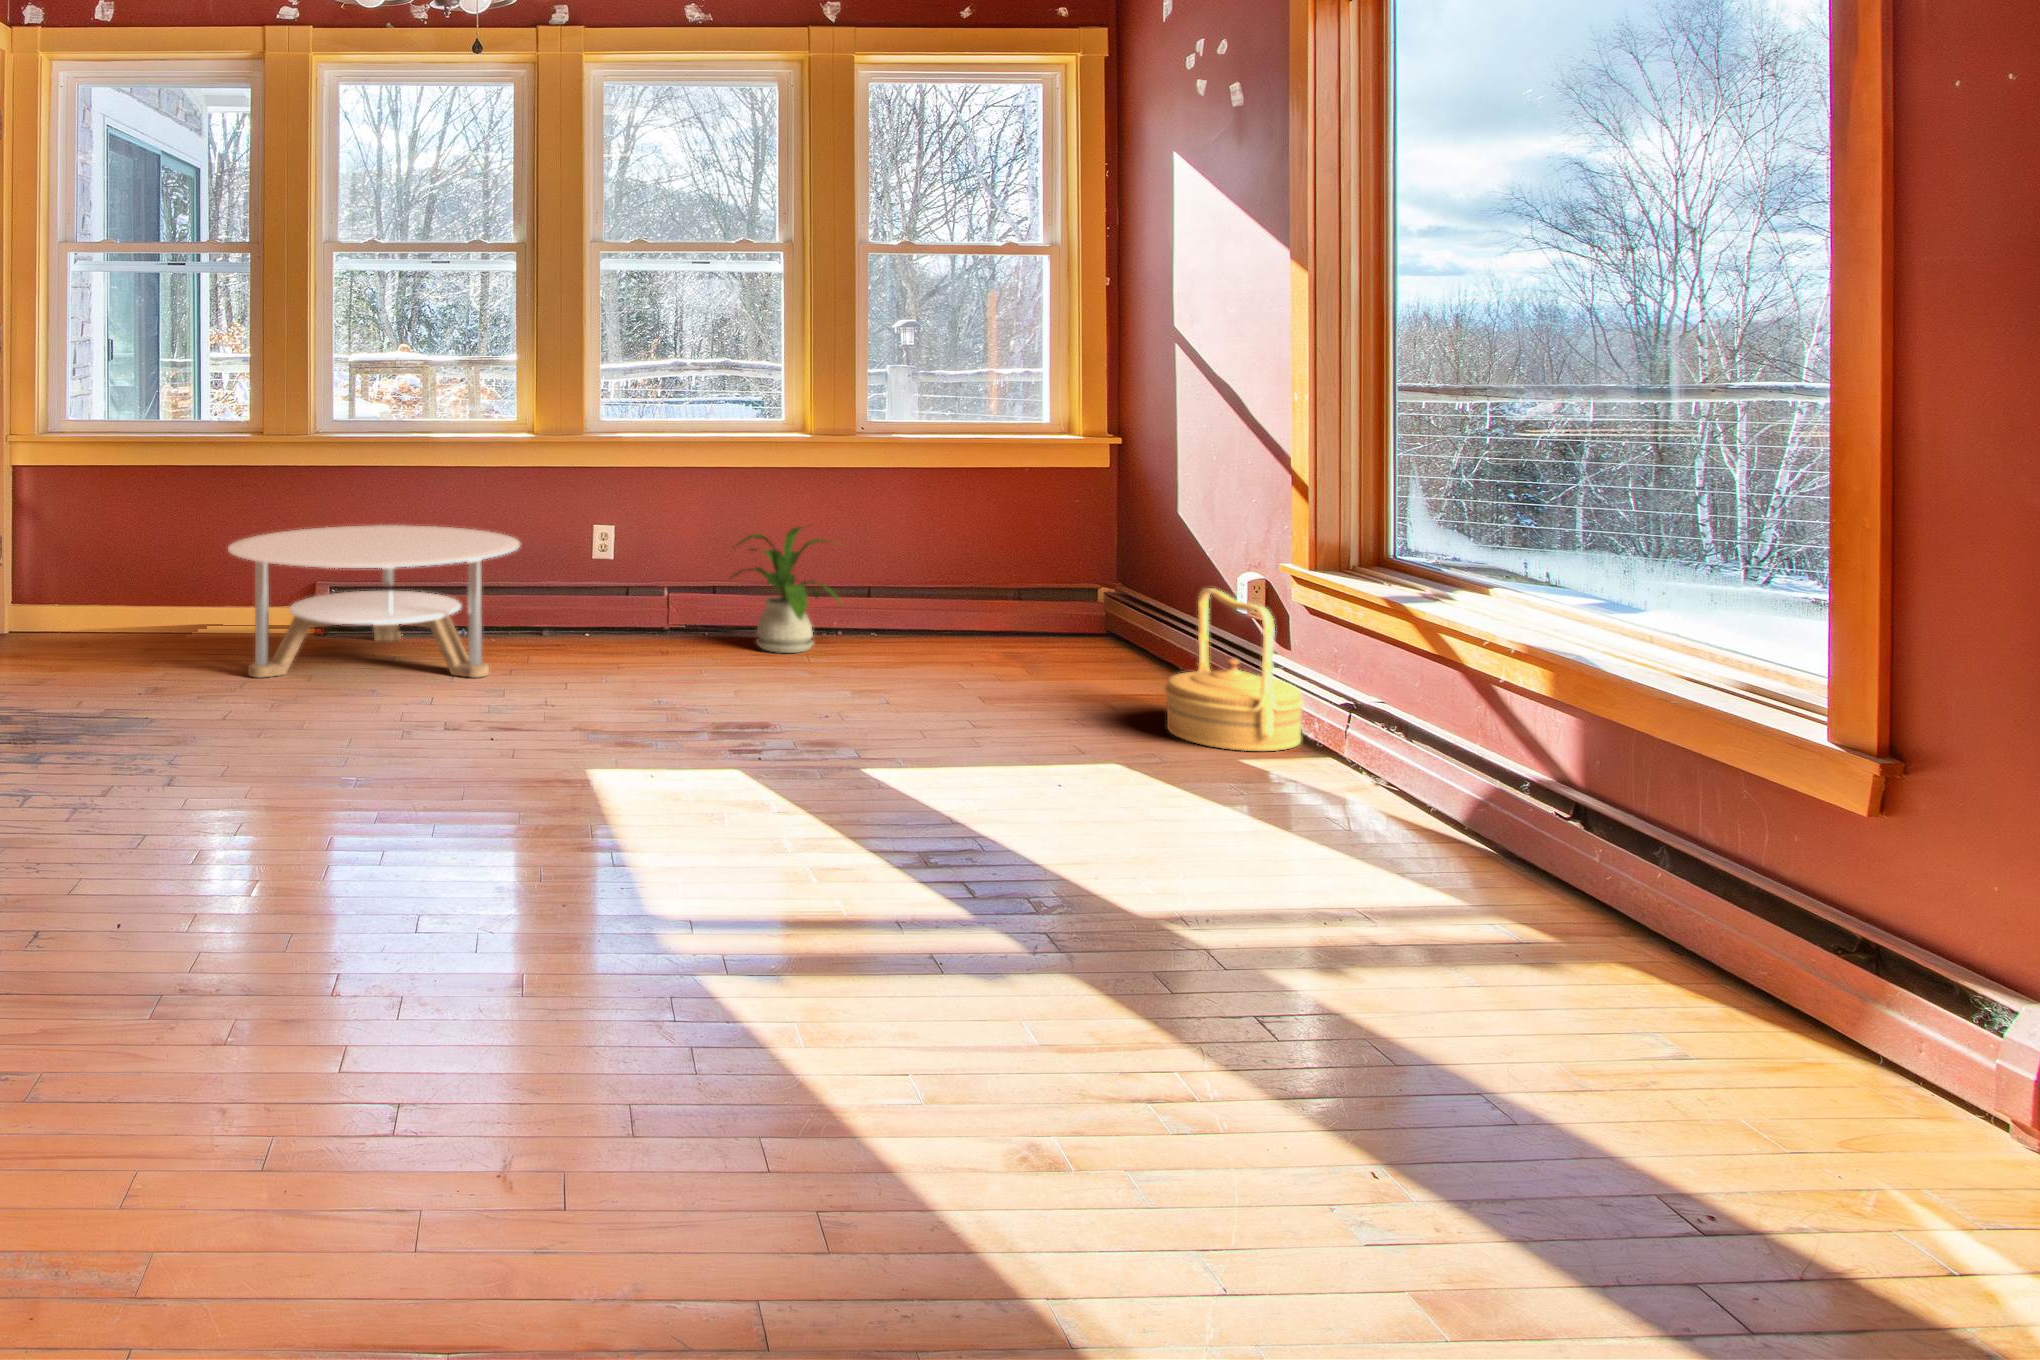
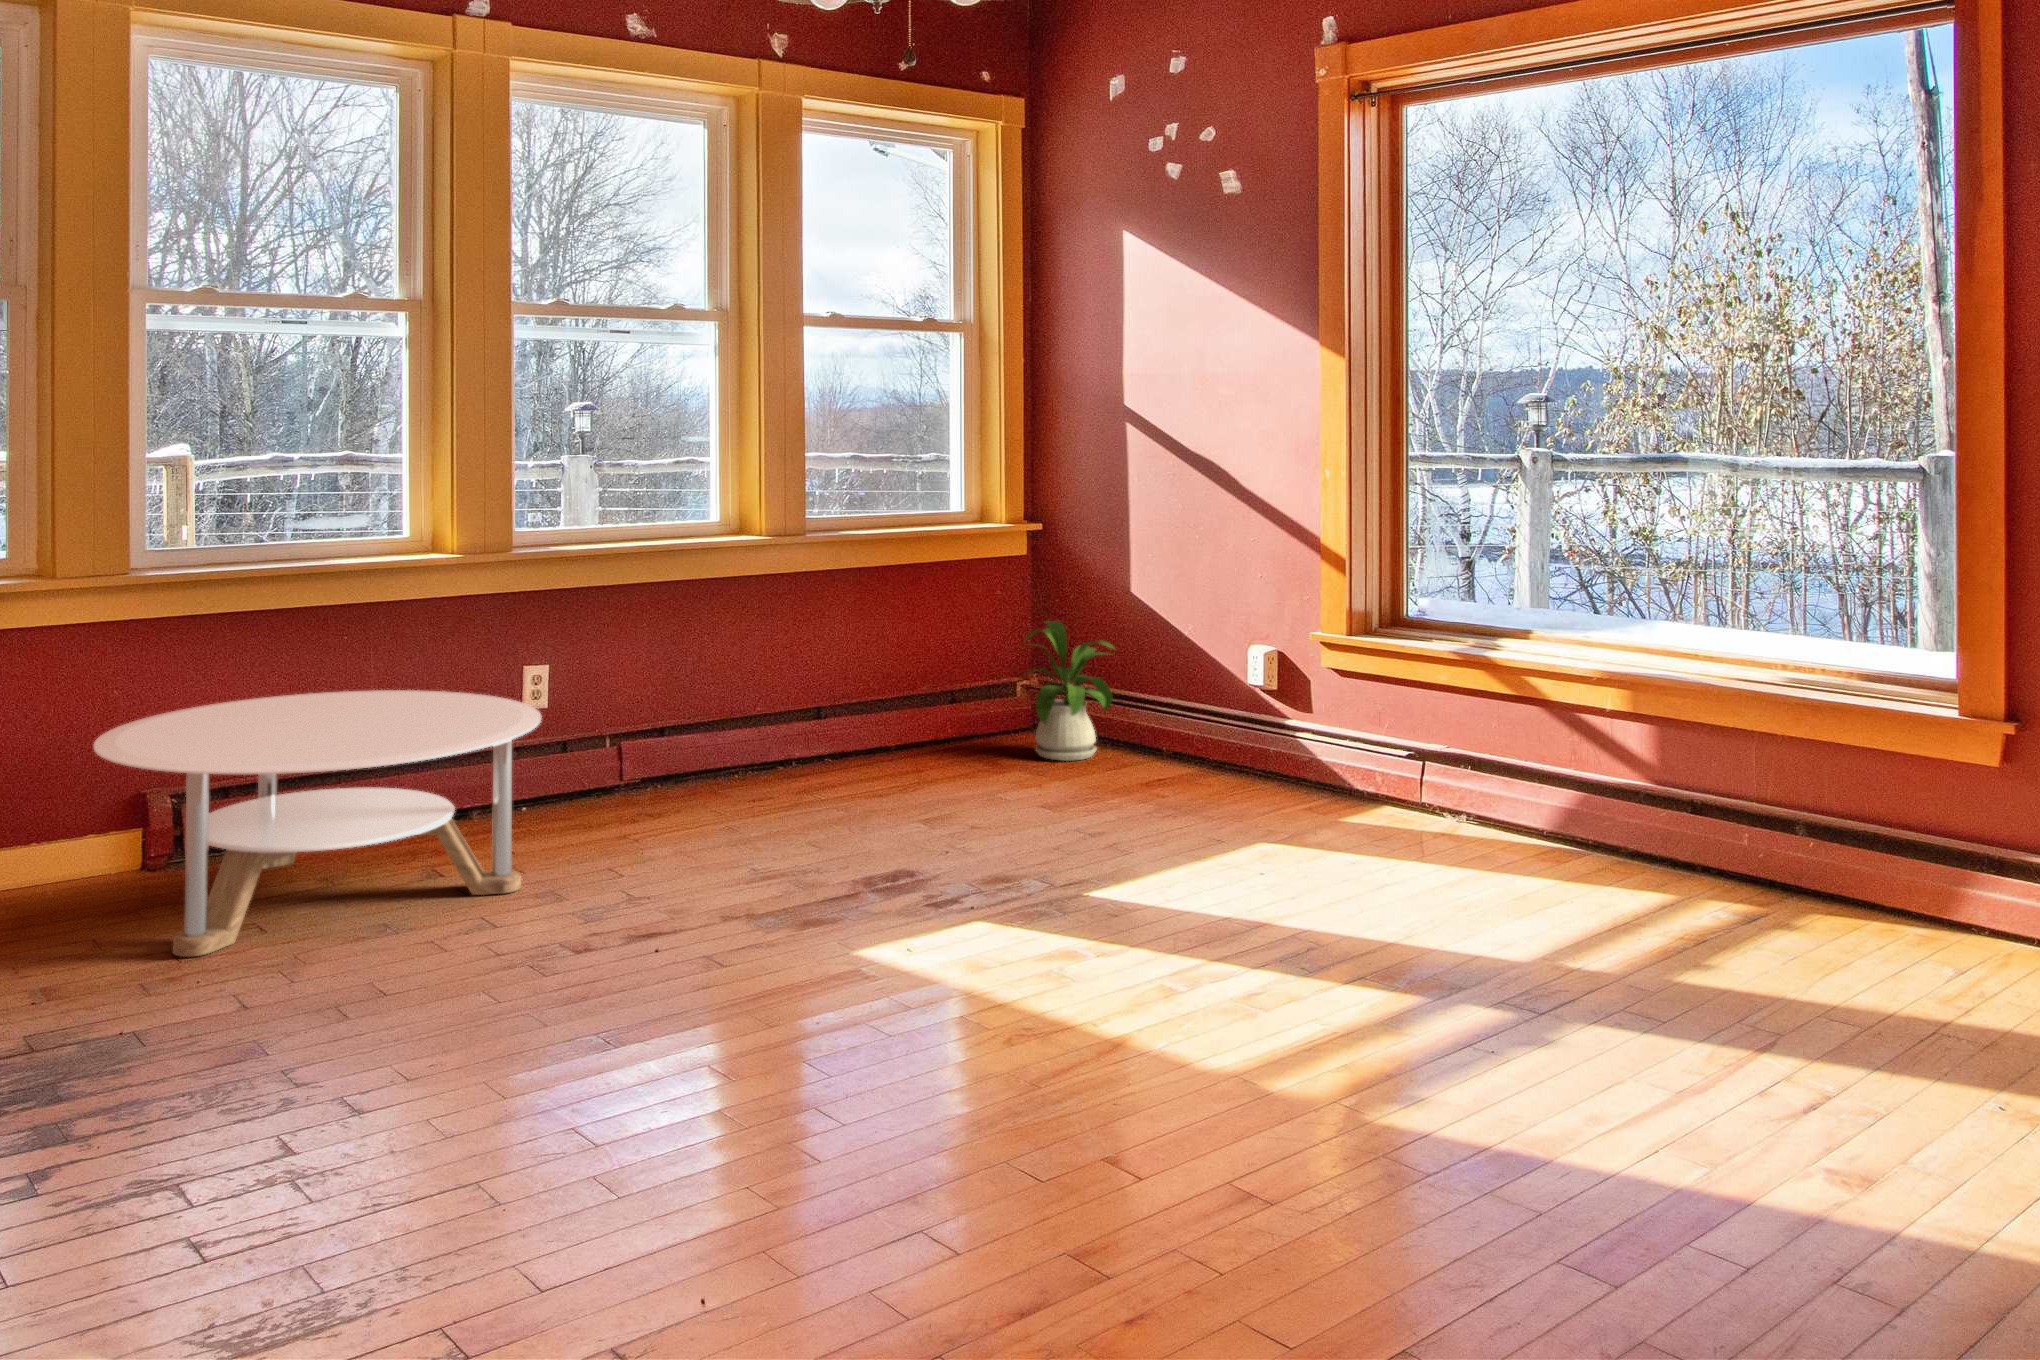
house plant: present [733,527,841,653] -> present [1022,621,1115,761]
woven basket: present [1164,588,1304,751] -> none [1248,664,1375,819]

